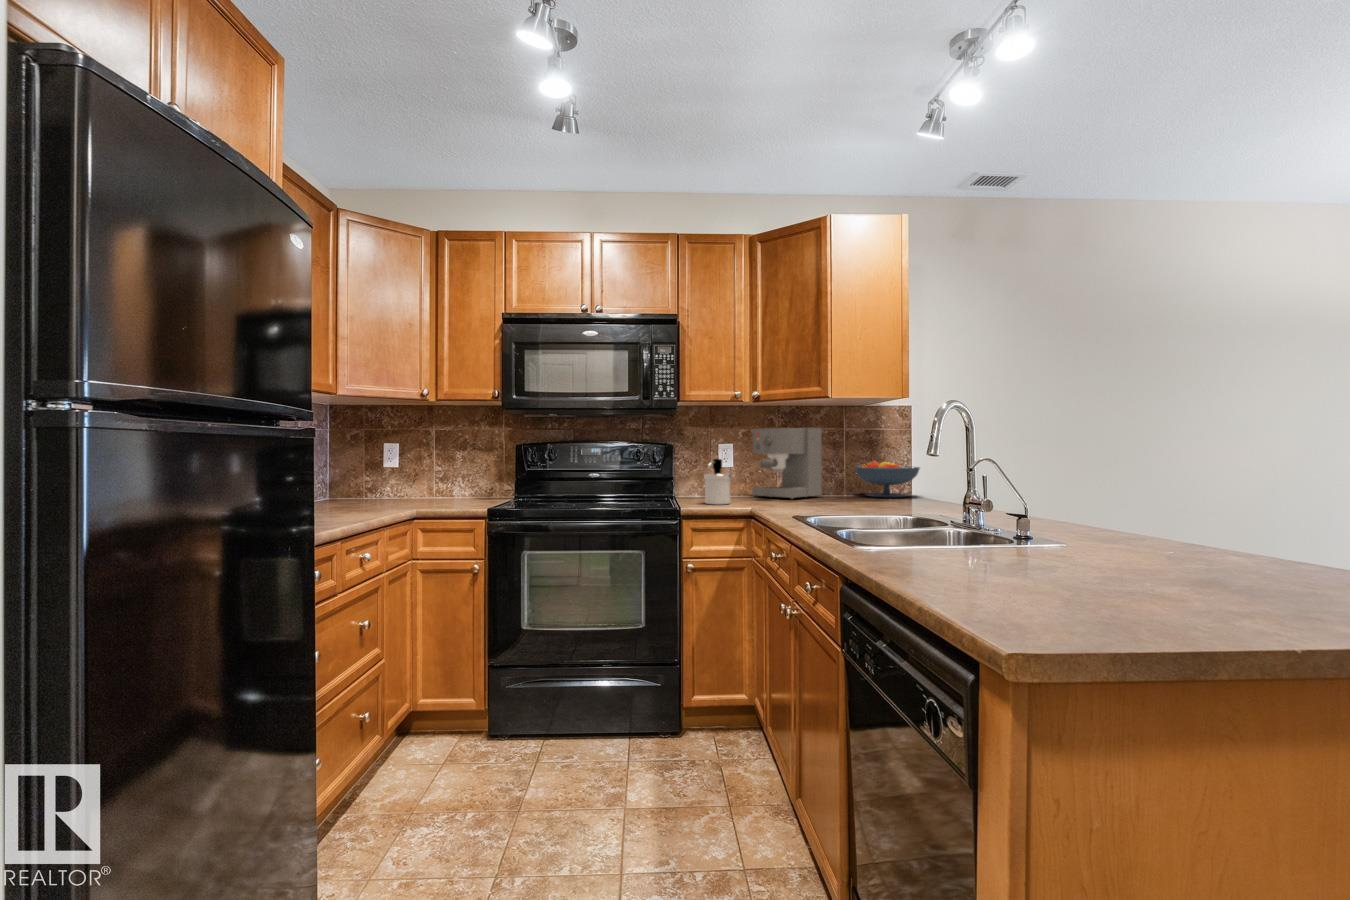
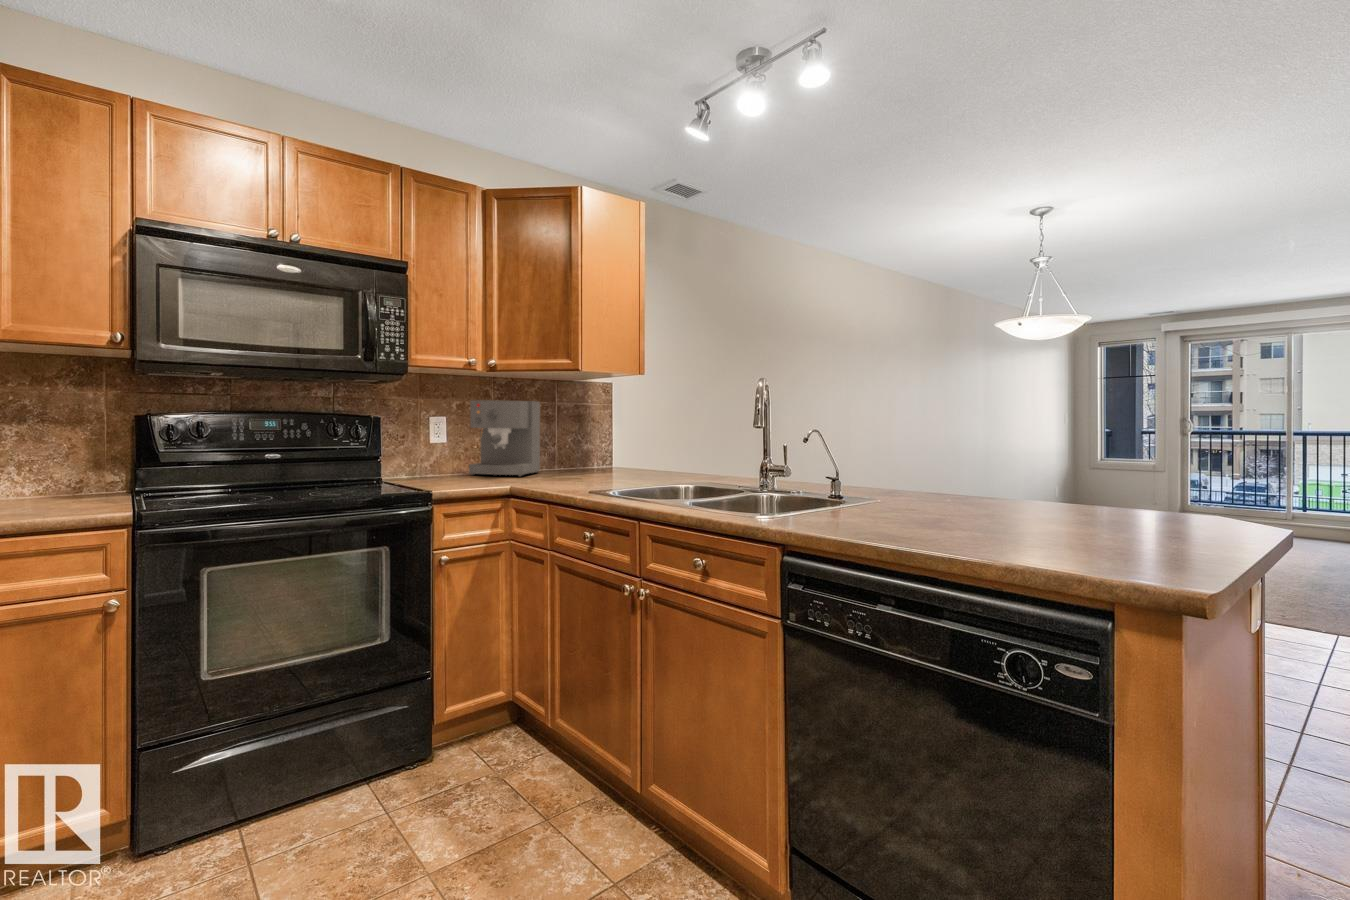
soap dispenser: present [704,459,731,504] -> none [436,434,470,487]
fruit bowl: present [855,461,920,497] -> none [563,431,624,471]

